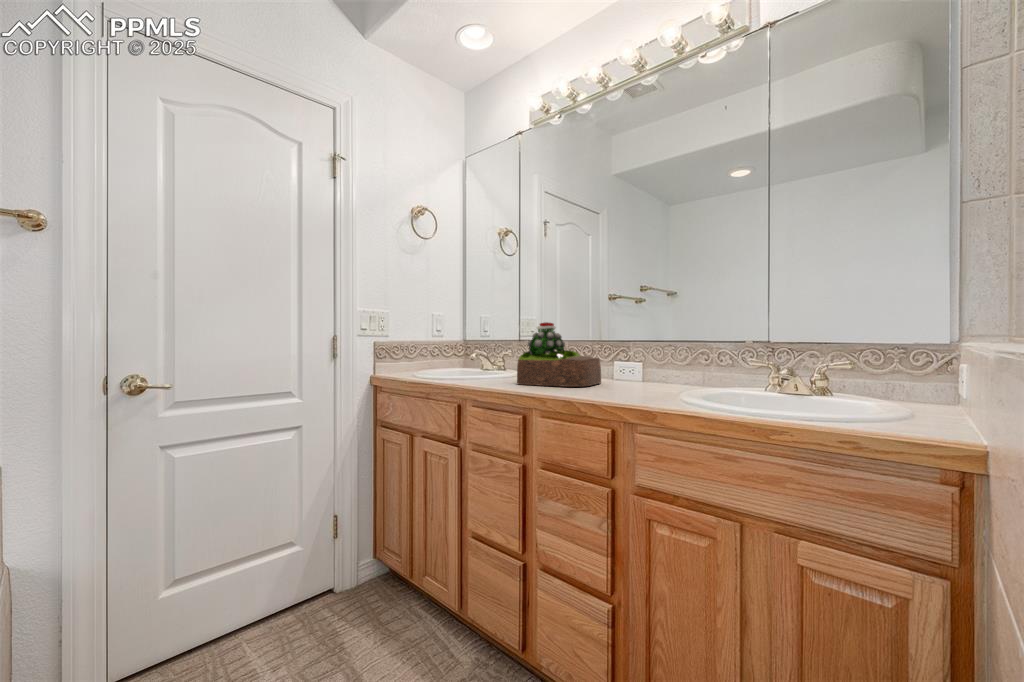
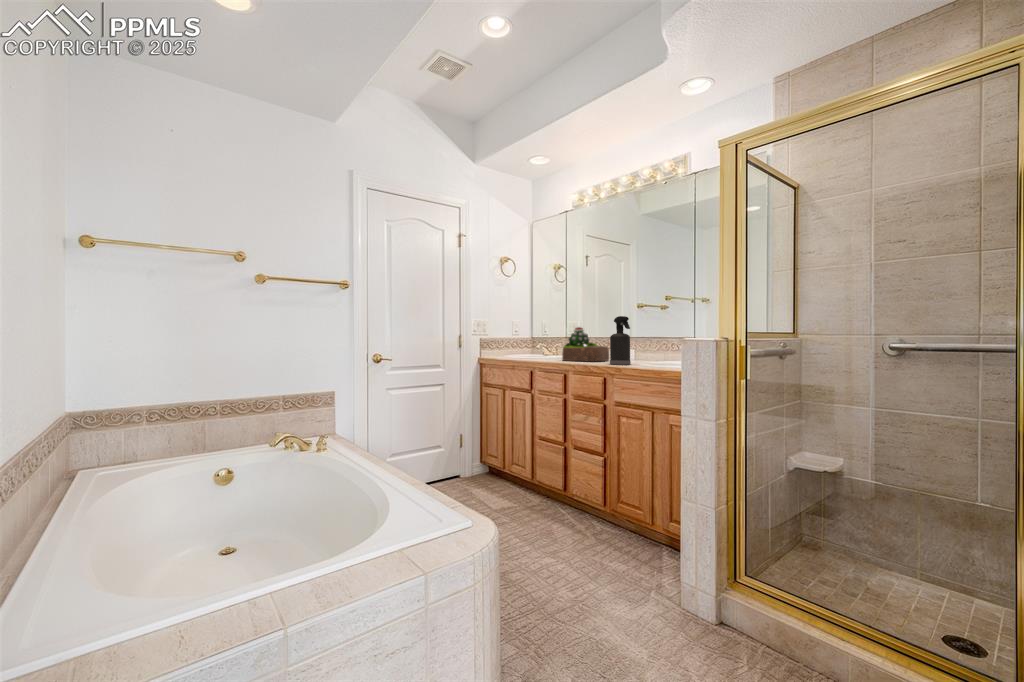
spray bottle: none [616,297,662,399] -> present [610,316,631,365]

